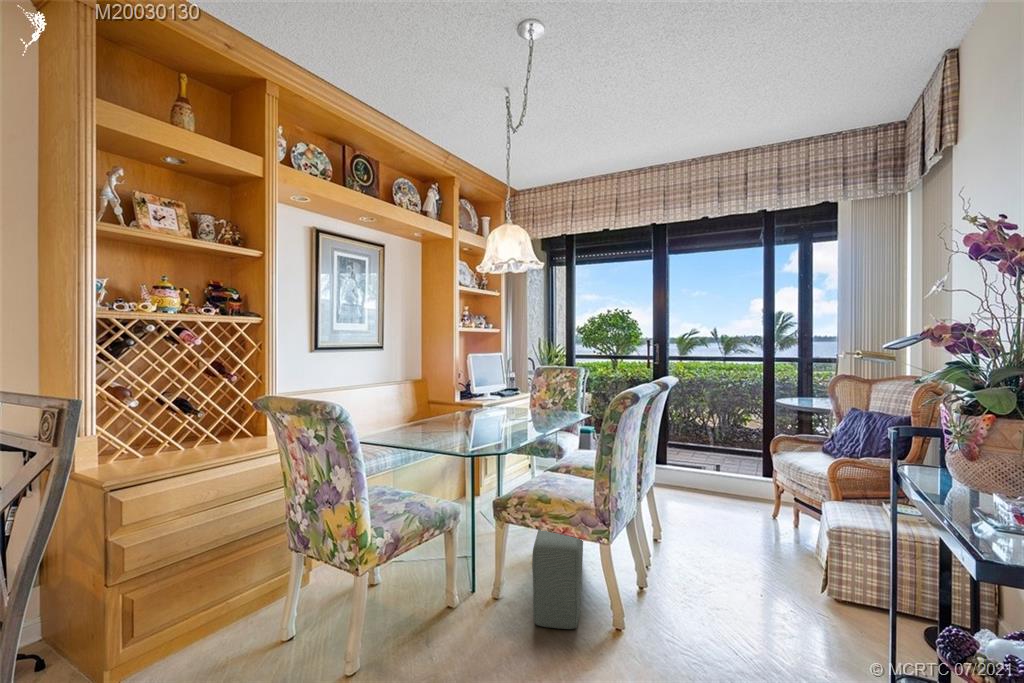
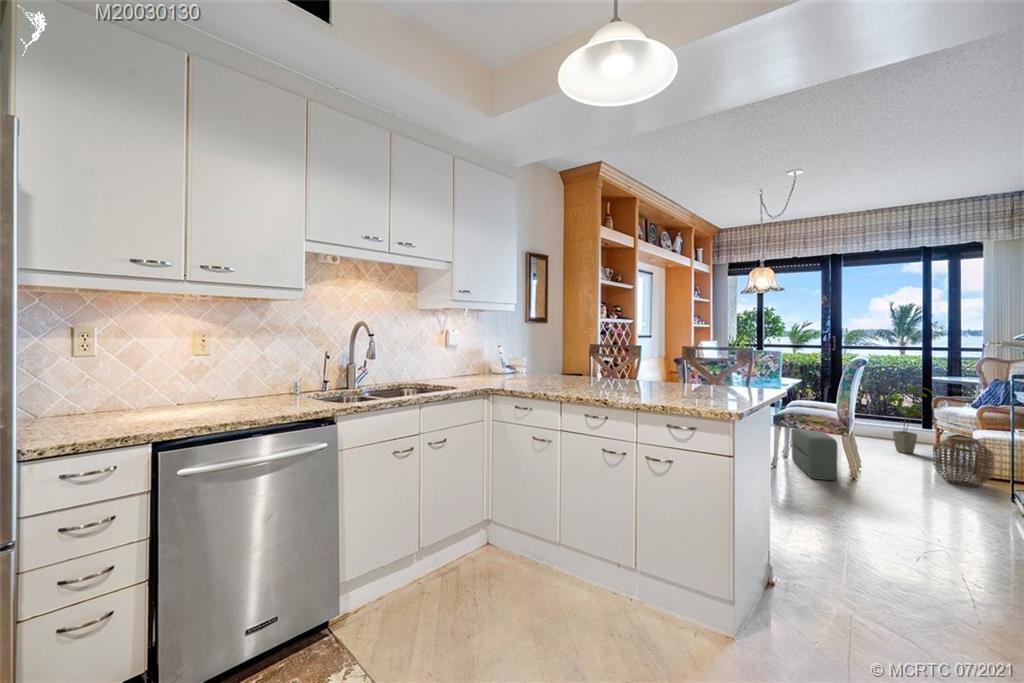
house plant: none [708,418,770,525] -> present [887,385,927,453]
woven basket: none [748,528,843,633] -> present [933,436,994,487]

